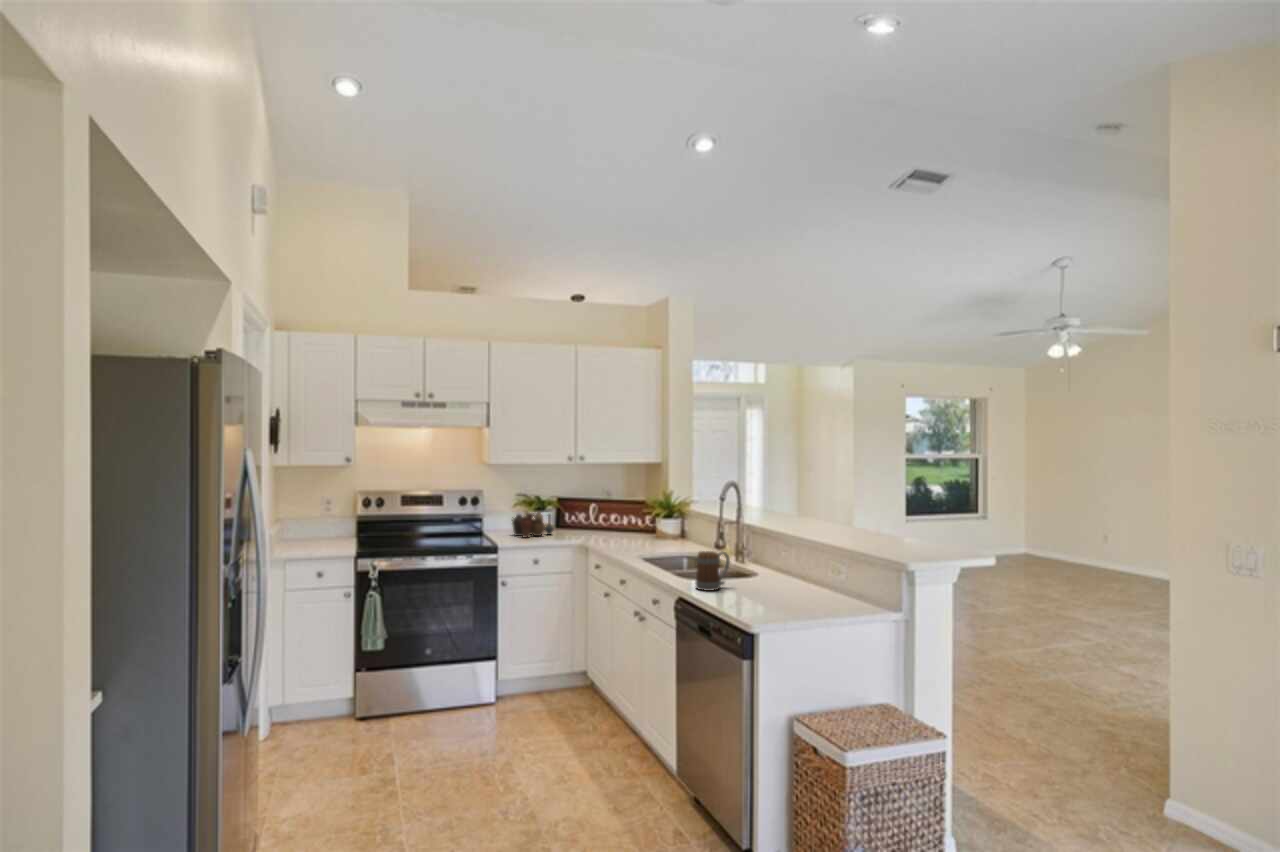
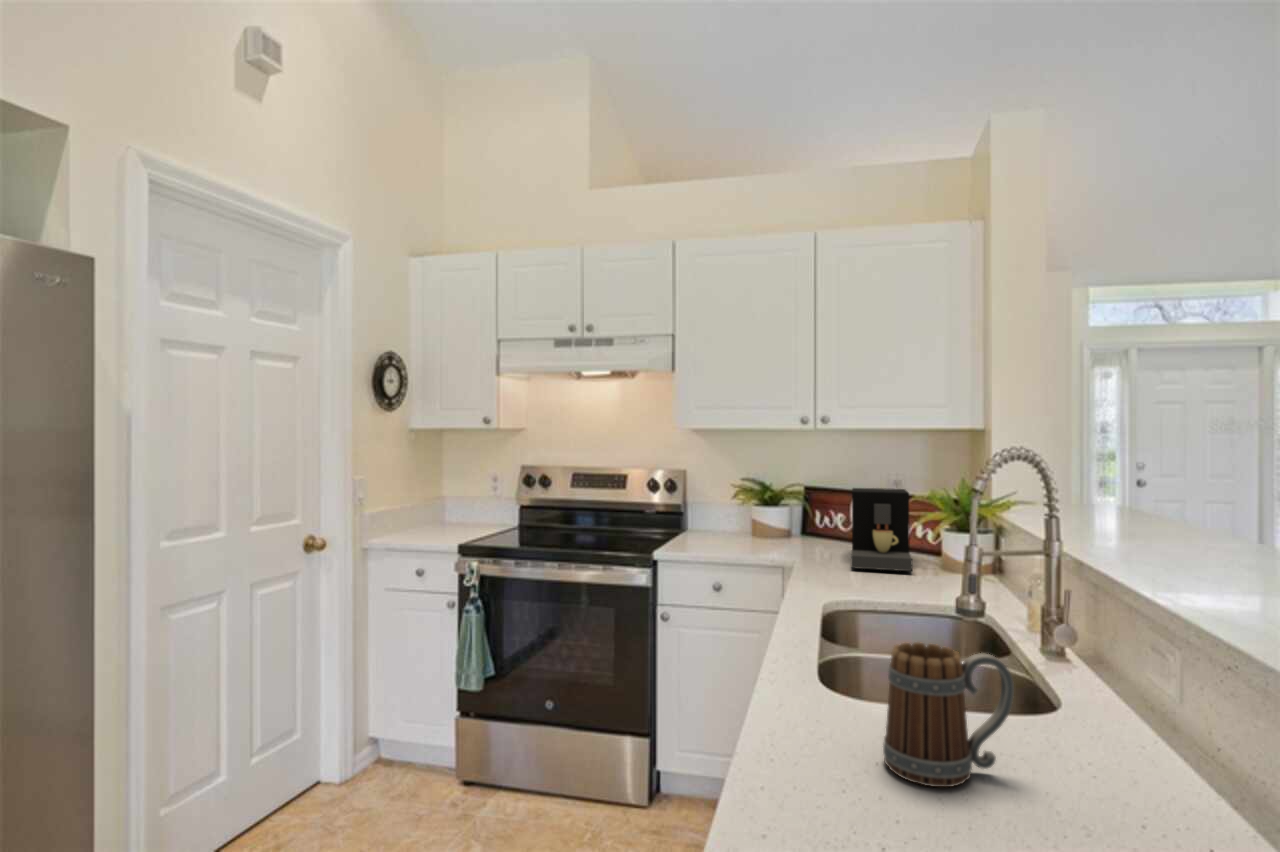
coffee maker: none [595,498,638,542] -> present [851,488,912,571]
vase: present [512,511,553,537] -> none [716,505,784,547]

